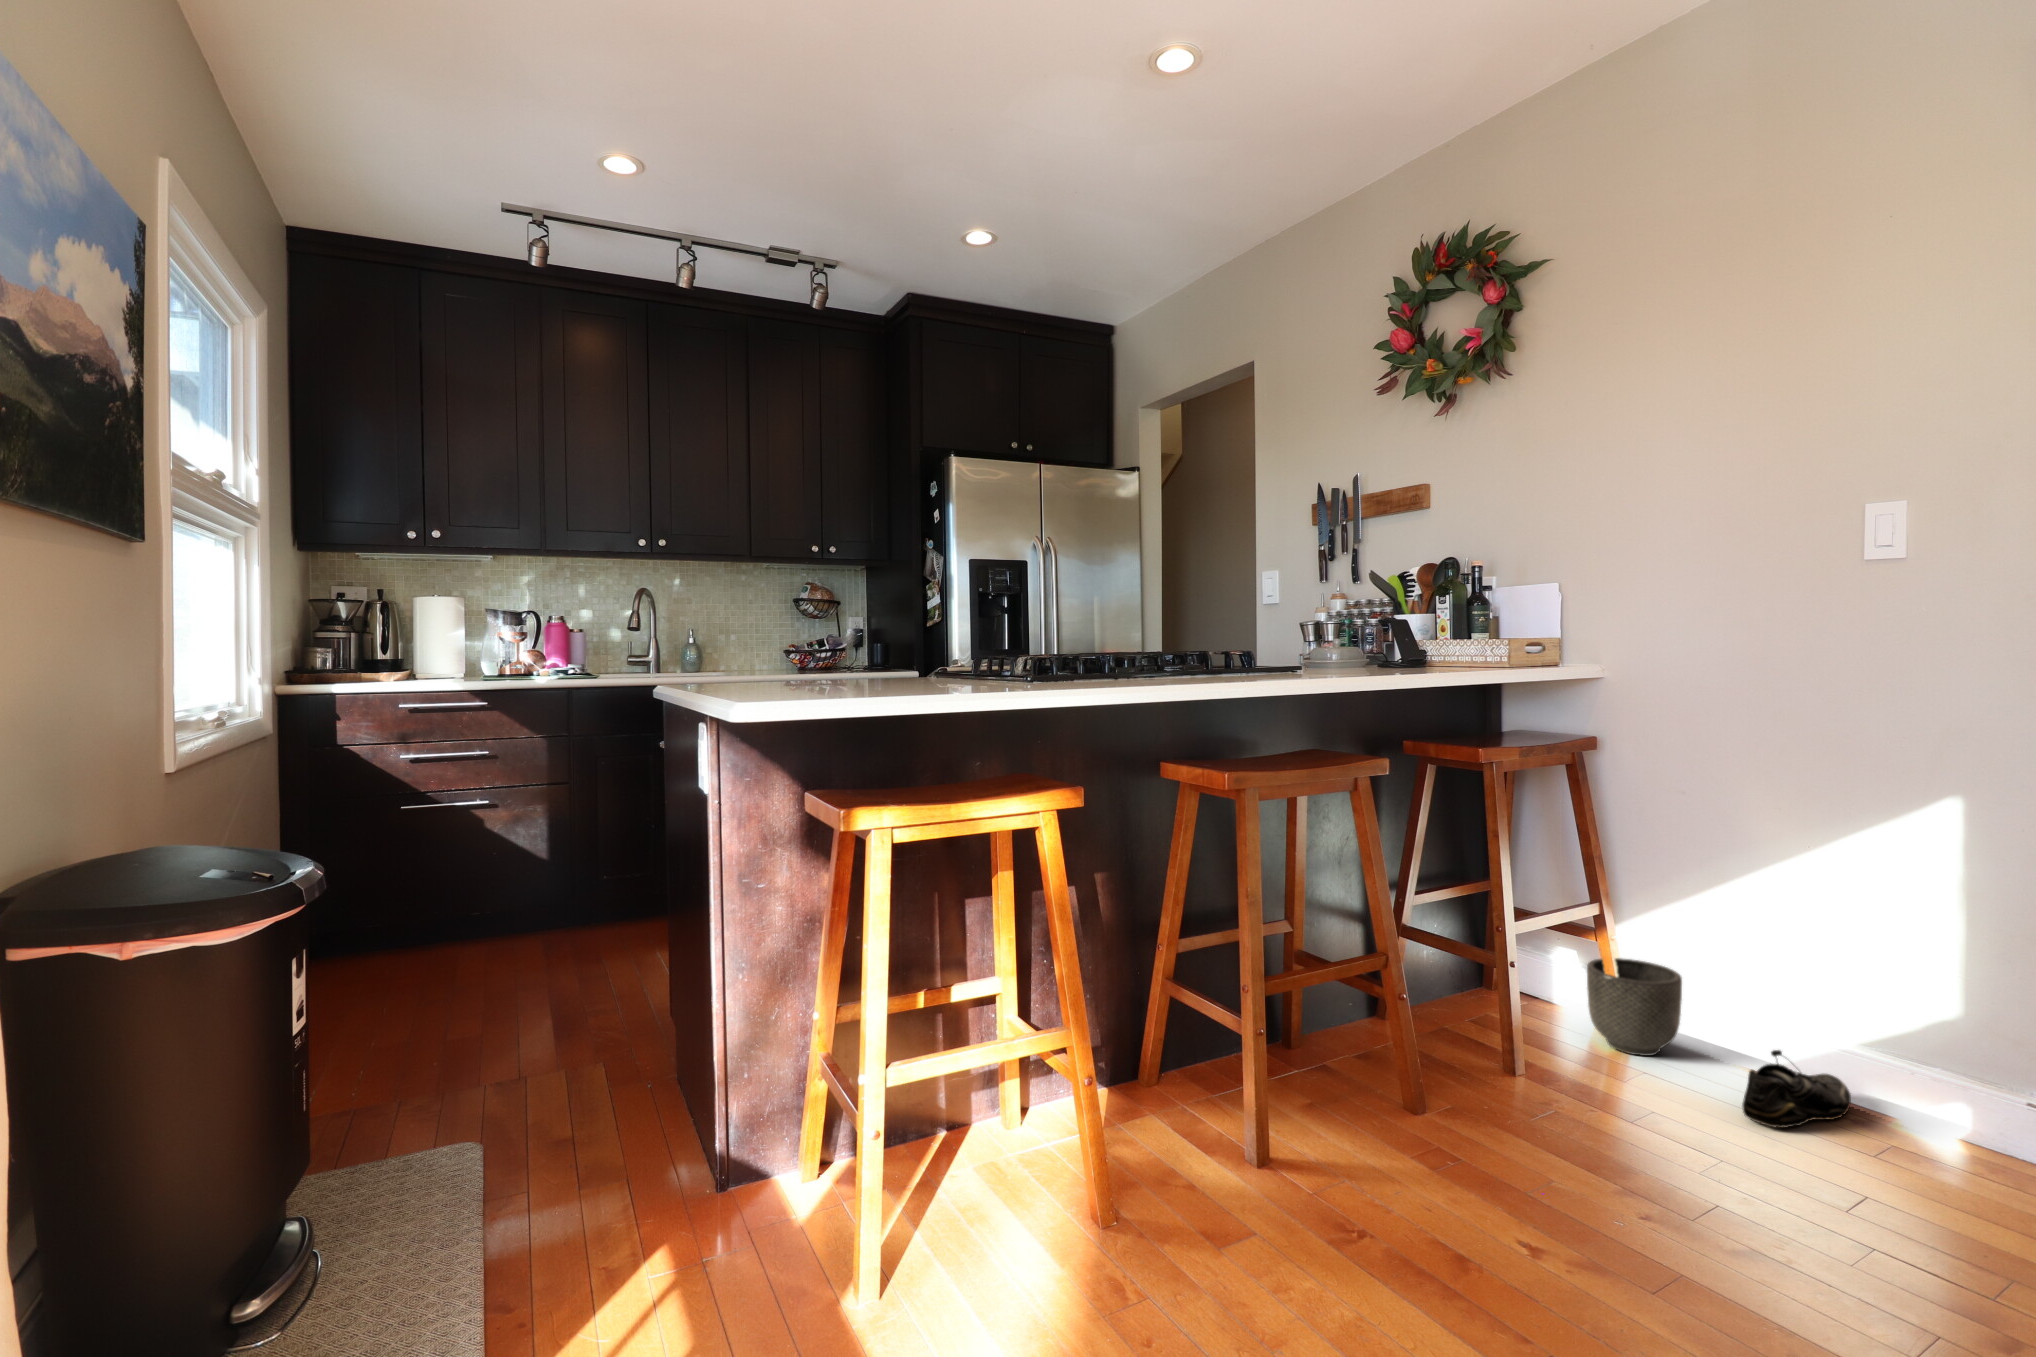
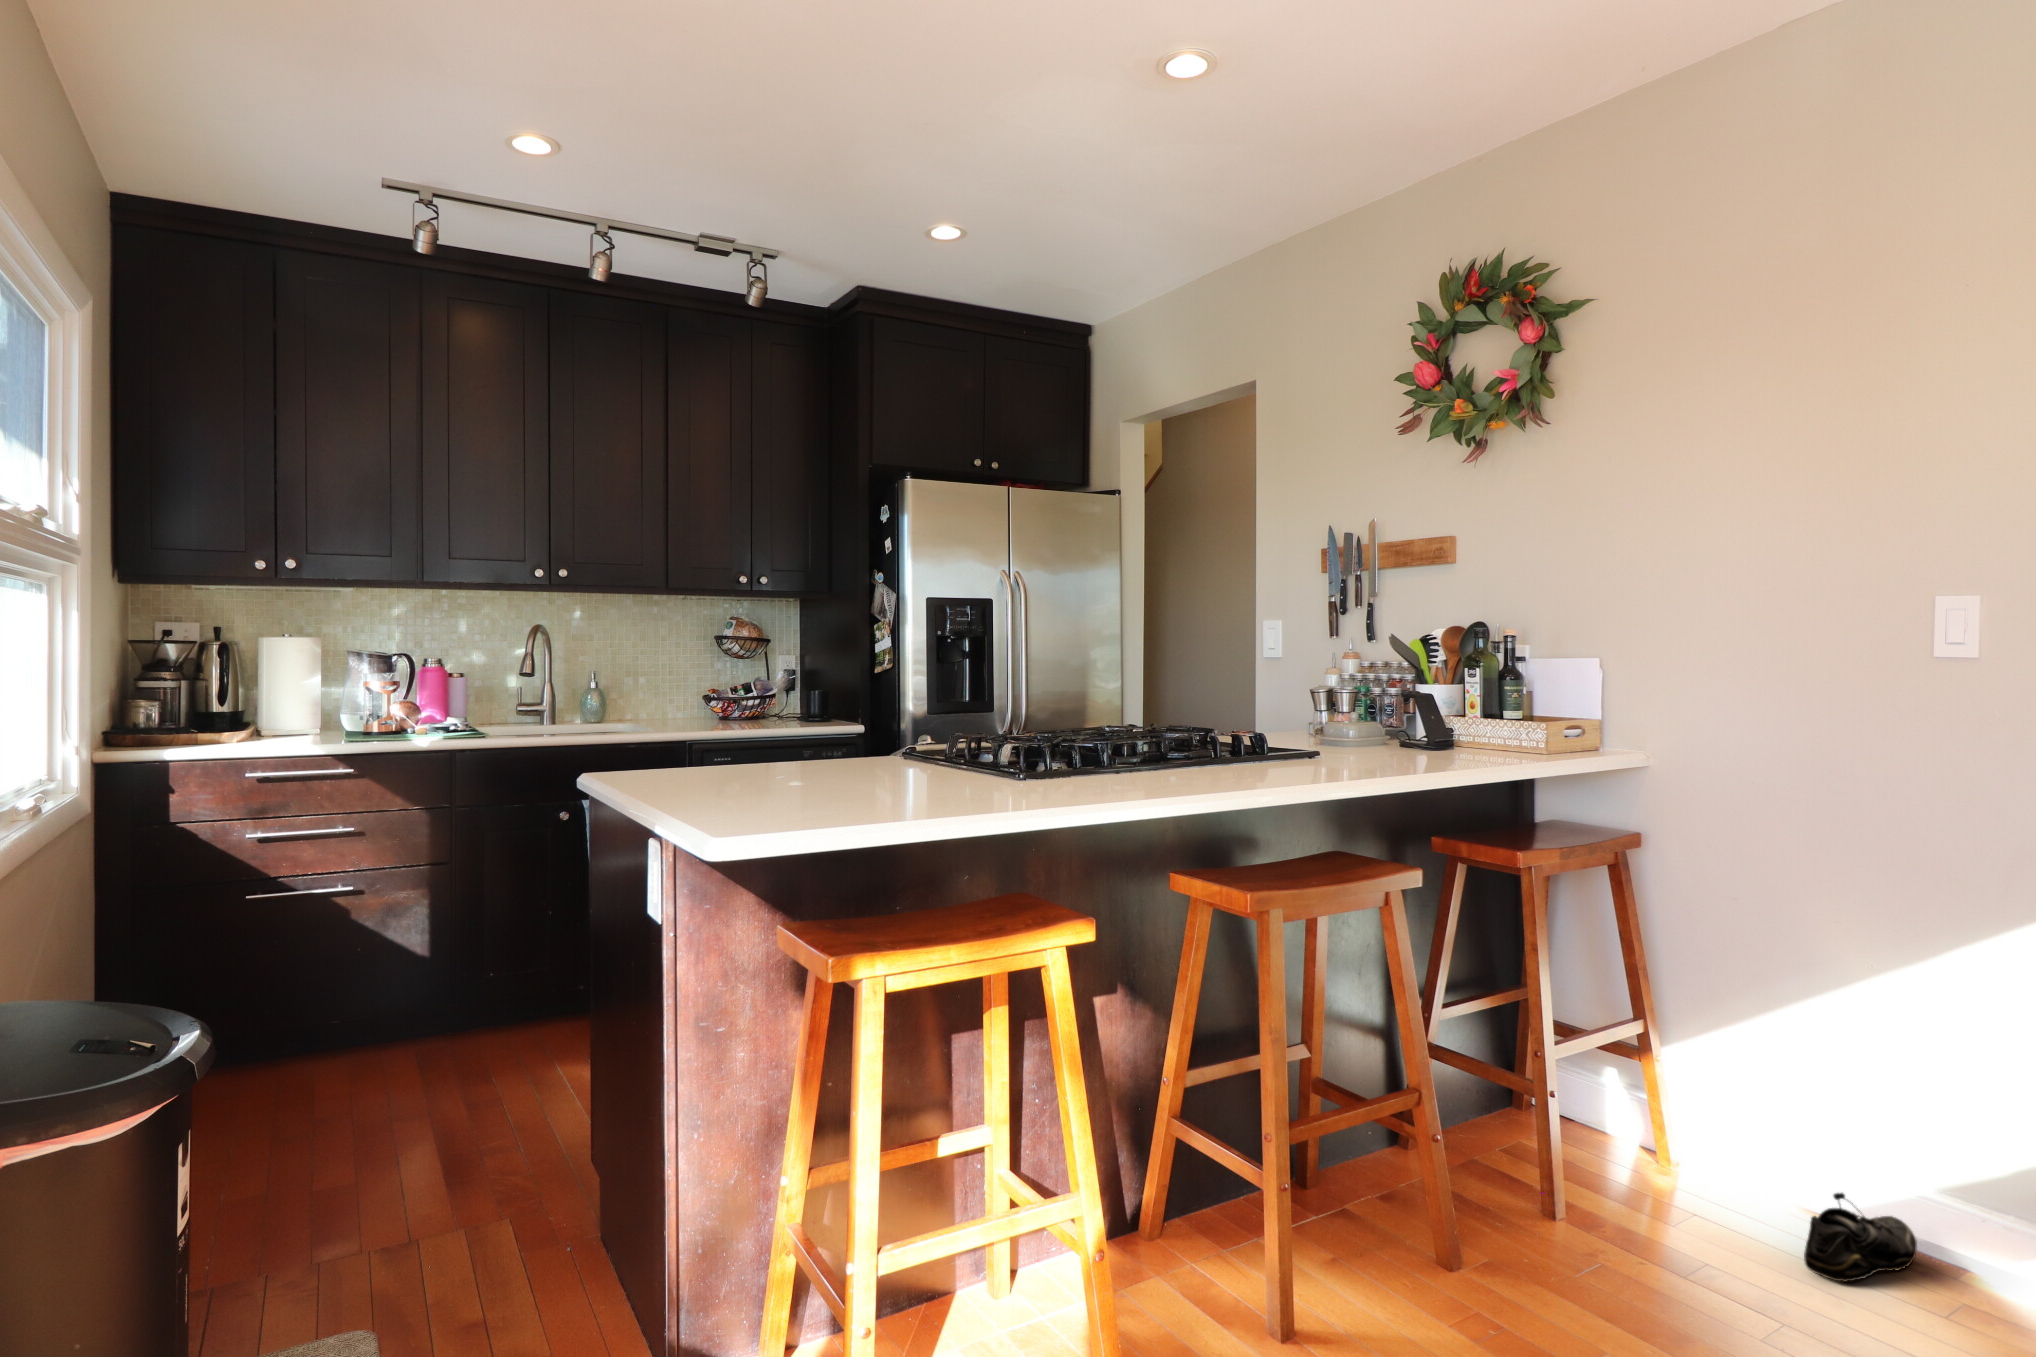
planter: present [1587,958,1682,1056] -> none [1631,1080,1734,1192]

